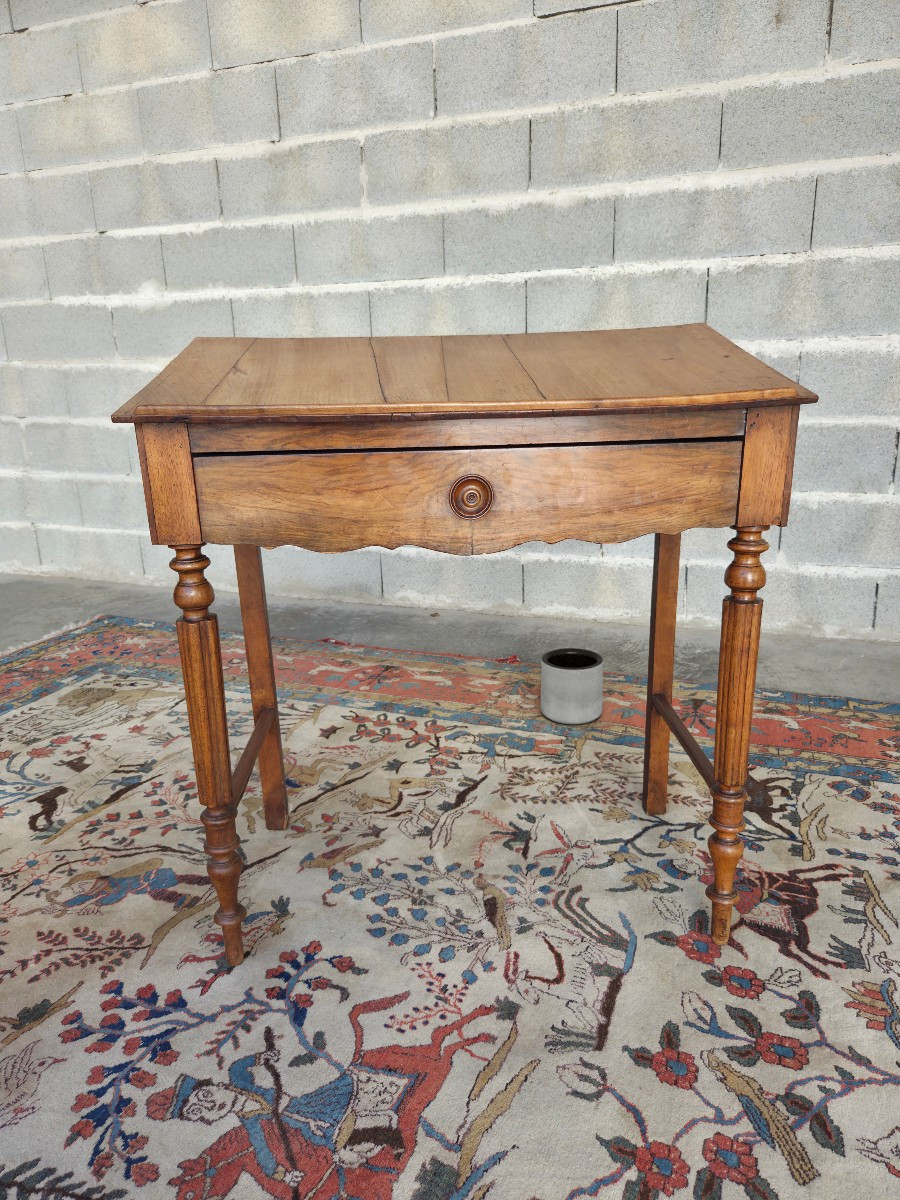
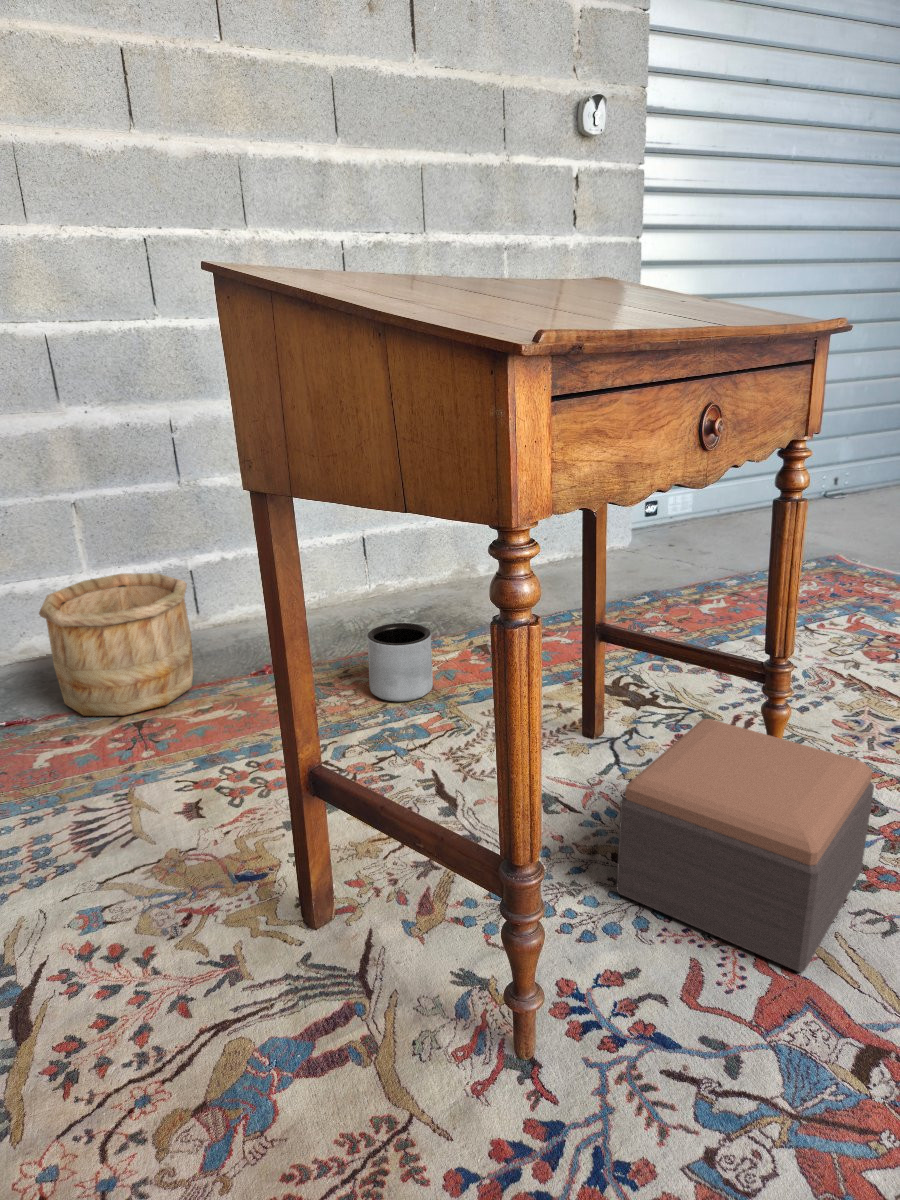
wooden bucket: none [346,555,457,664] -> present [39,573,194,716]
footstool: none [436,808,667,1056] -> present [616,719,874,972]

